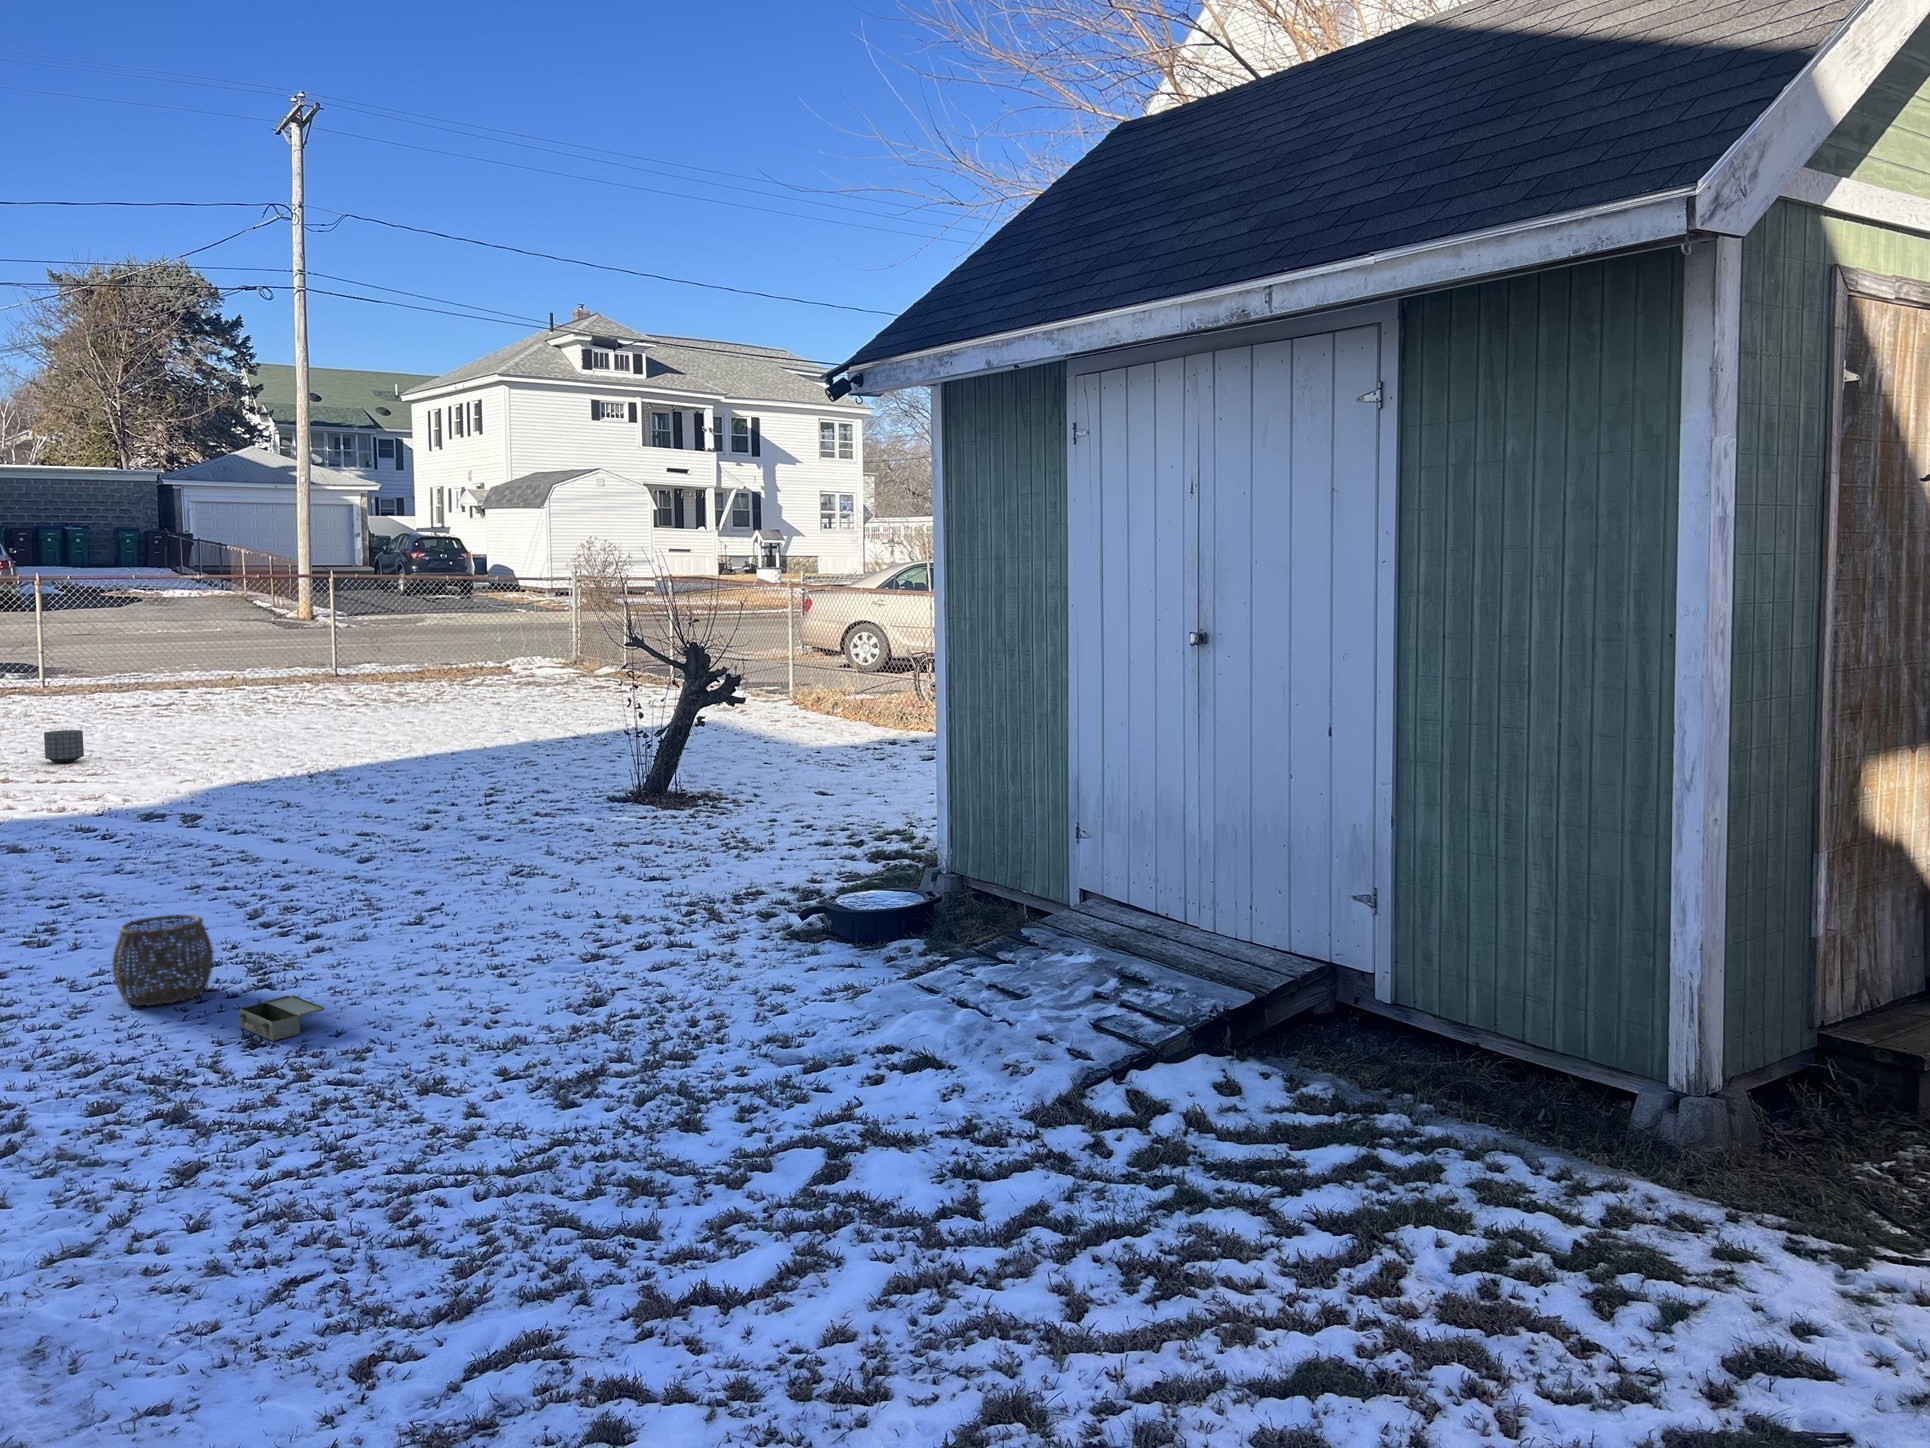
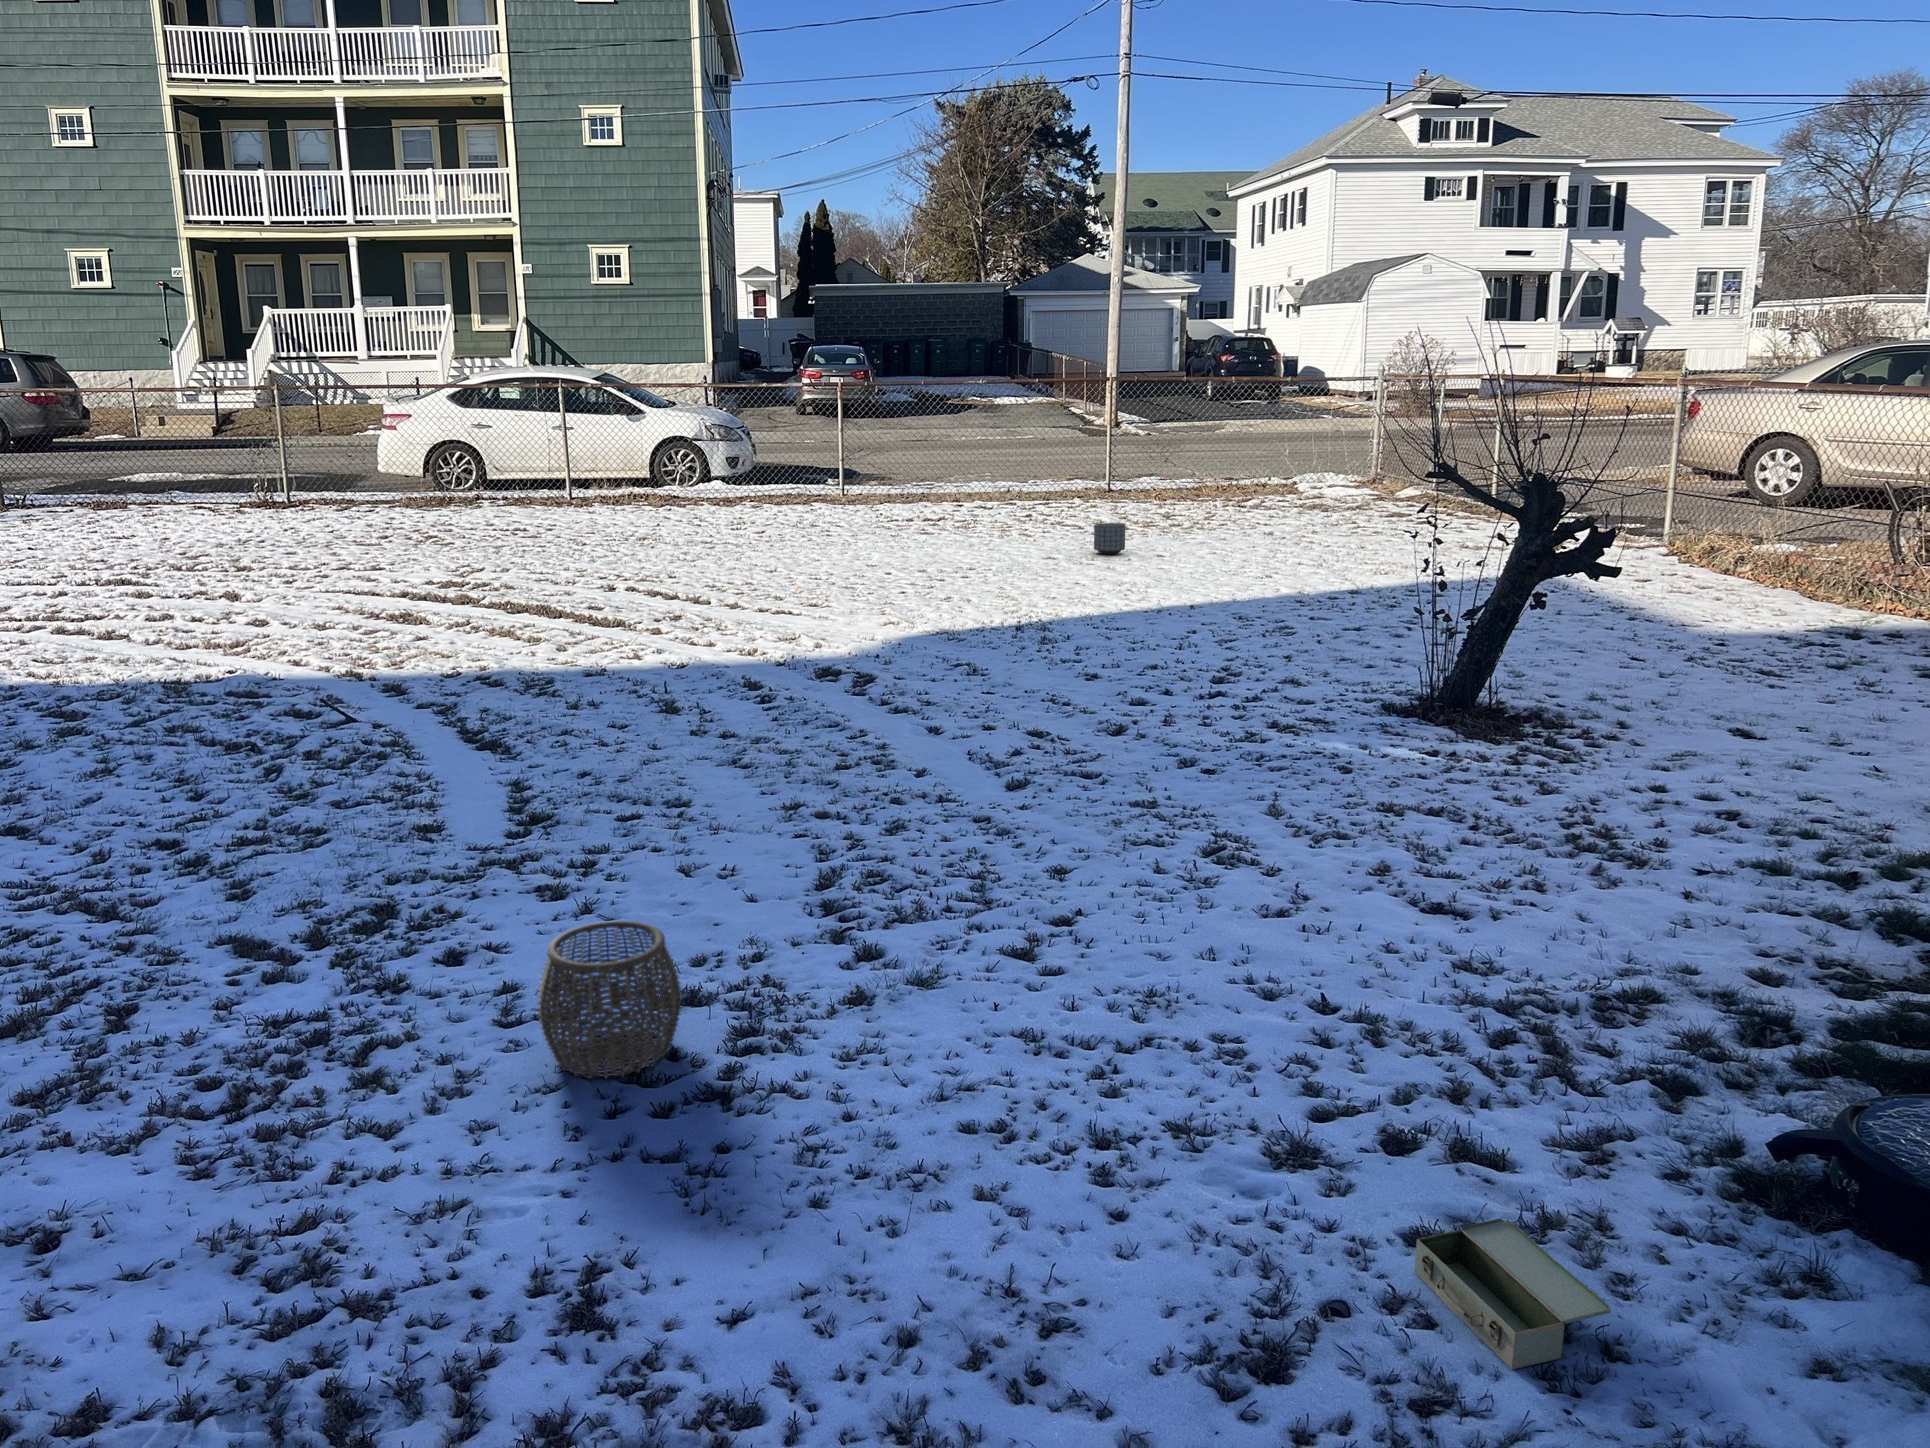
planter: present [44,730,84,763] -> present [1094,523,1125,555]
toolbox: present [239,995,325,1041] -> present [1415,1218,1611,1369]

